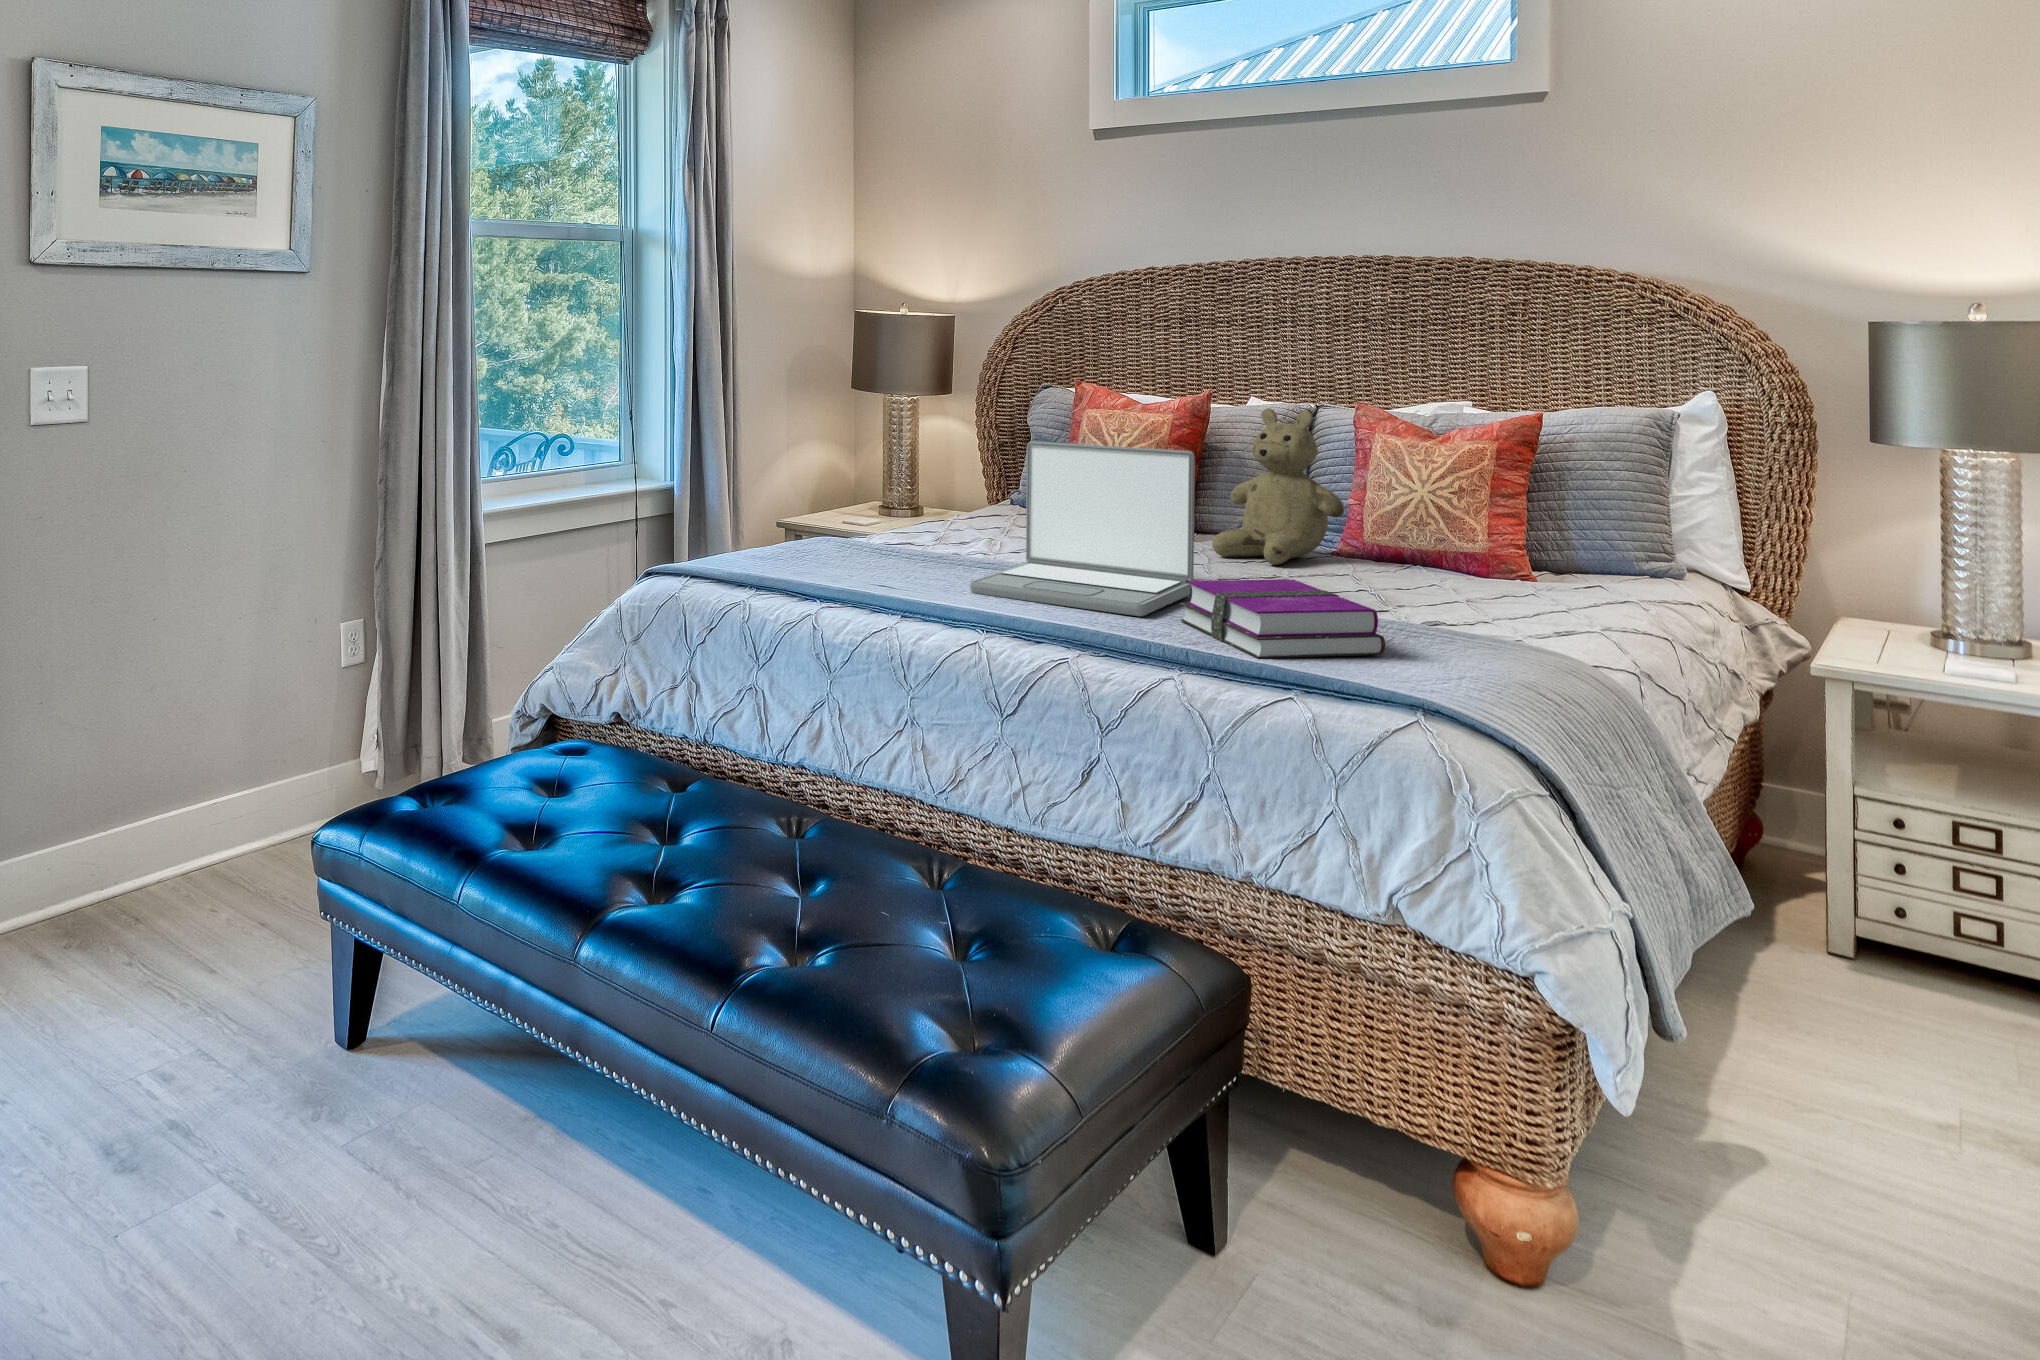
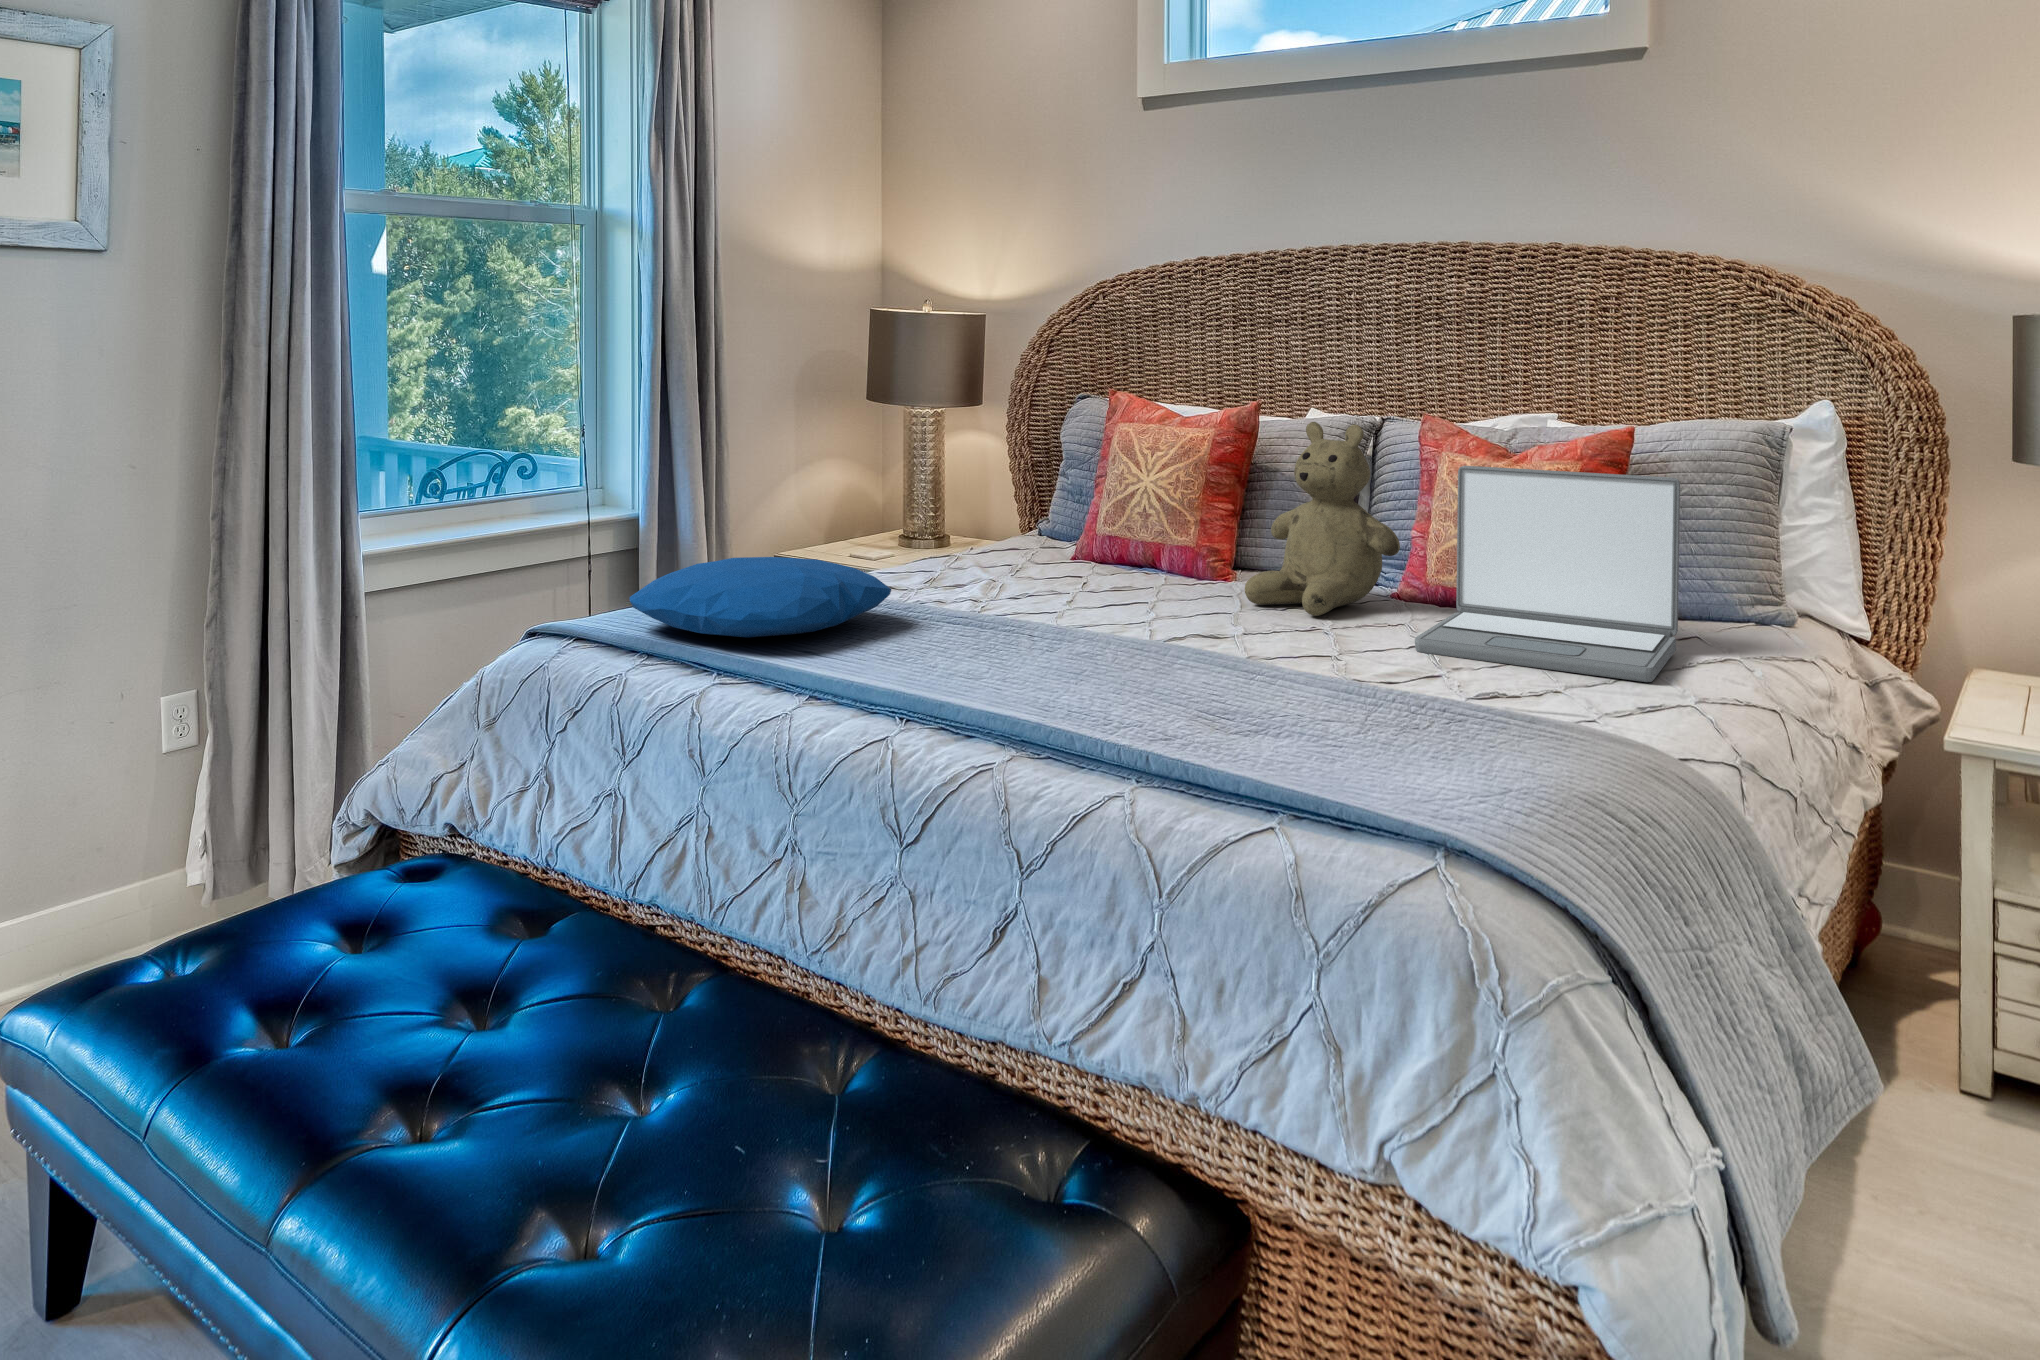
laptop: present [970,441,1195,616] -> present [1415,466,1680,682]
pillow: none [739,513,938,572] -> present [630,557,891,637]
hardback book: present [1181,579,1385,658] -> none [1161,648,1409,767]

